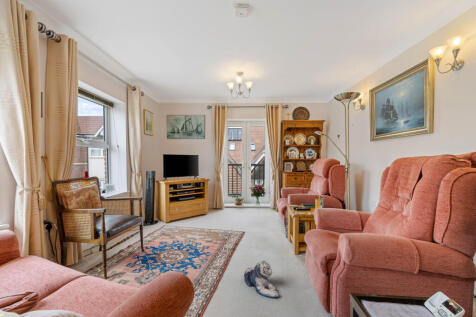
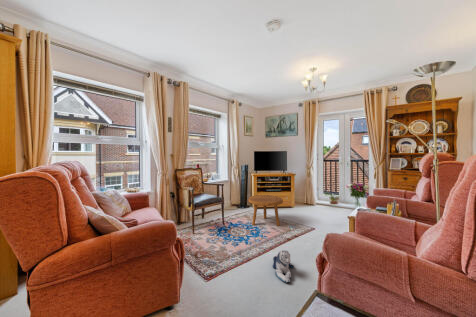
footstool: none [174,204,215,243] -> present [248,195,283,226]

